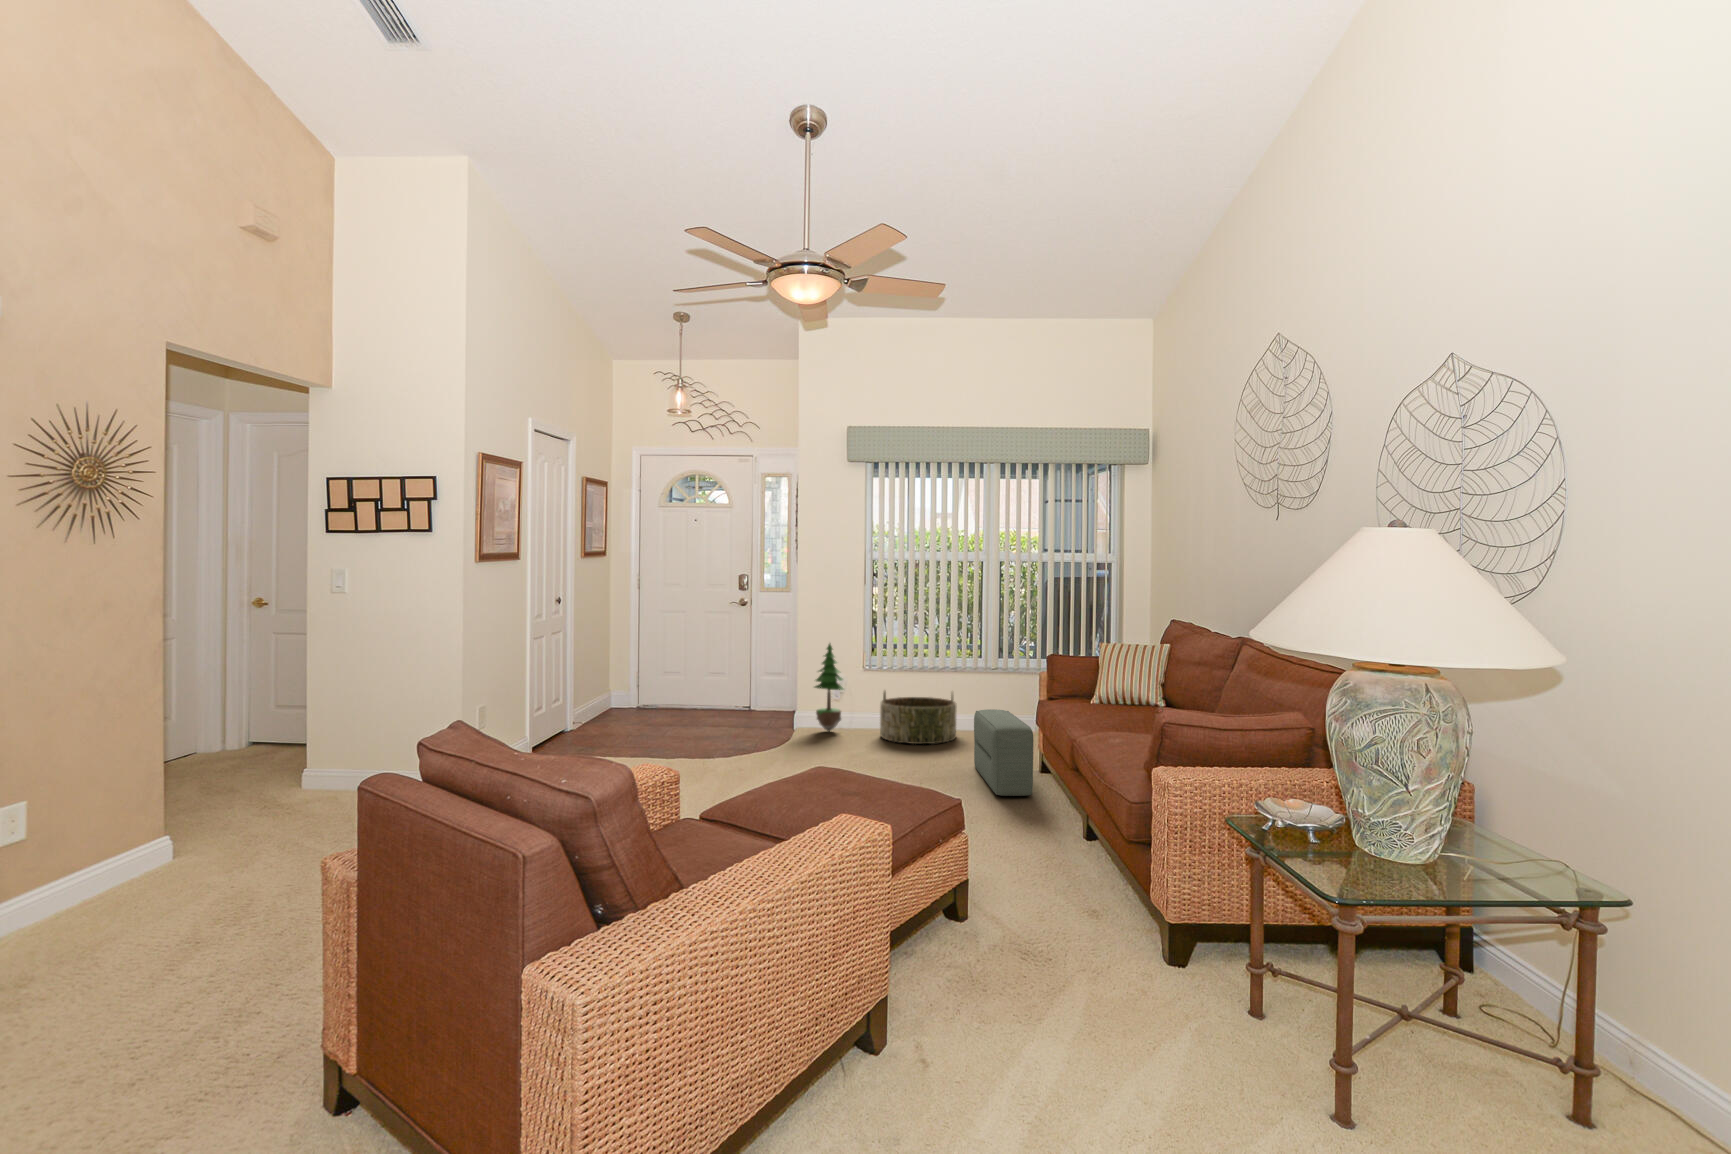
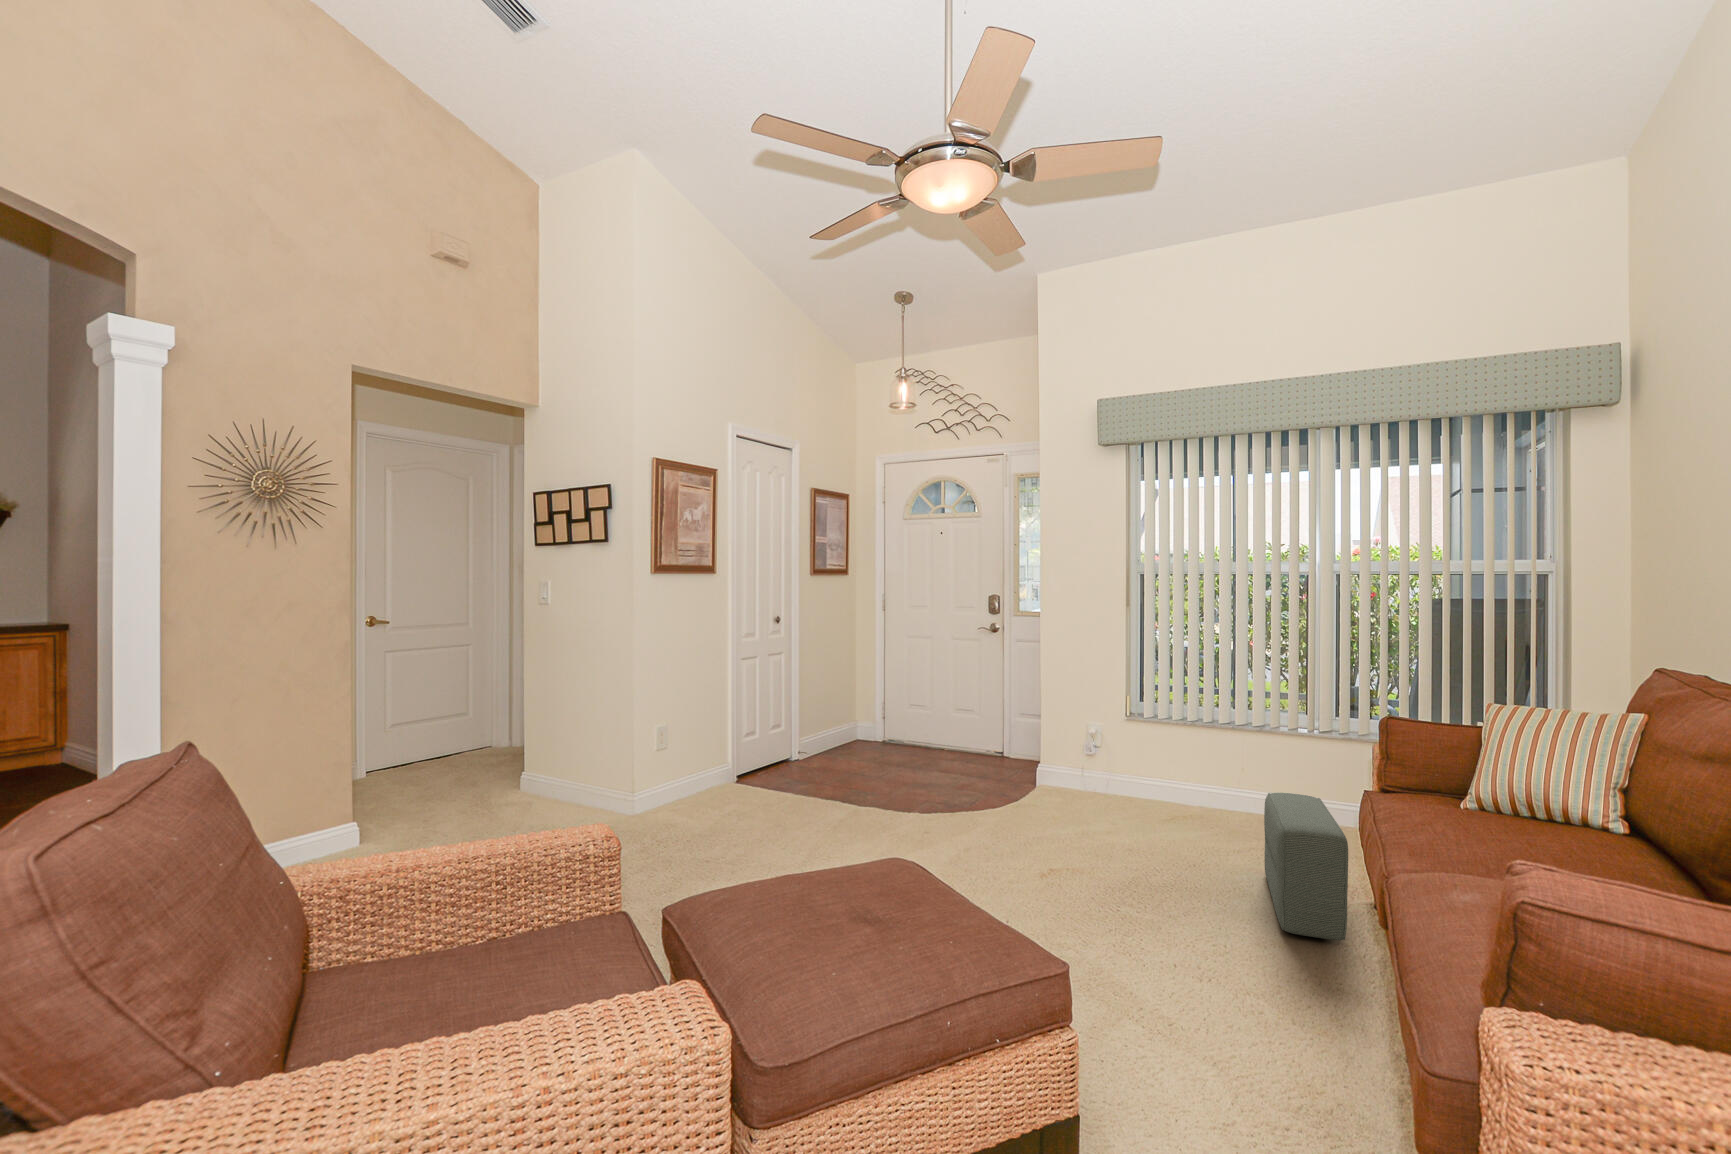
potted tree: present [815,644,843,731] -> none [1059,680,1101,794]
basket: present [880,690,956,744] -> none [1144,747,1255,828]

